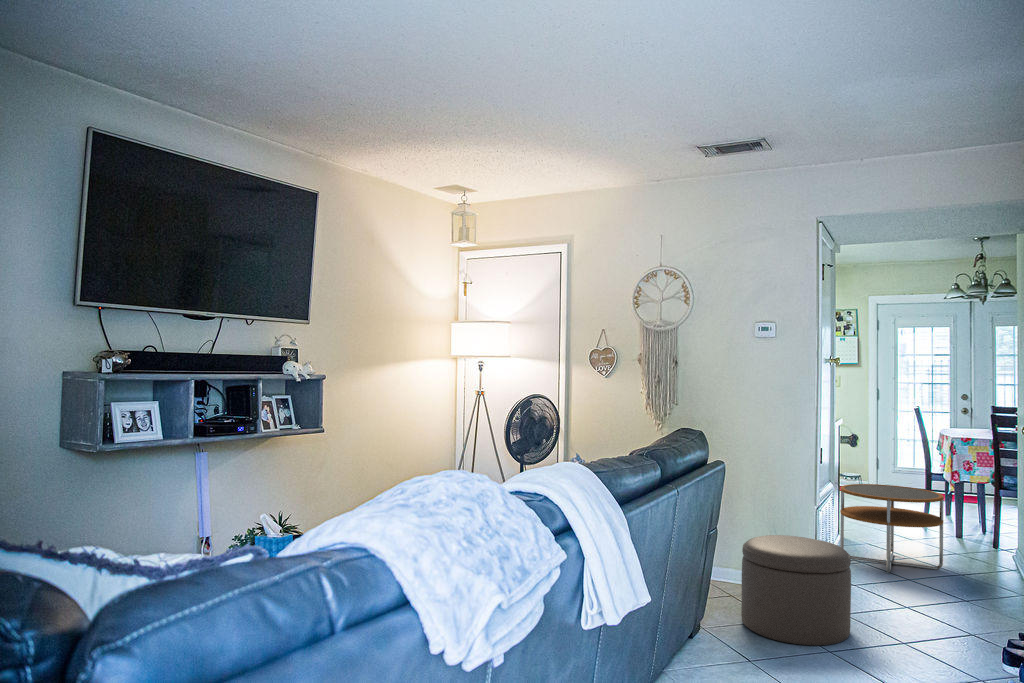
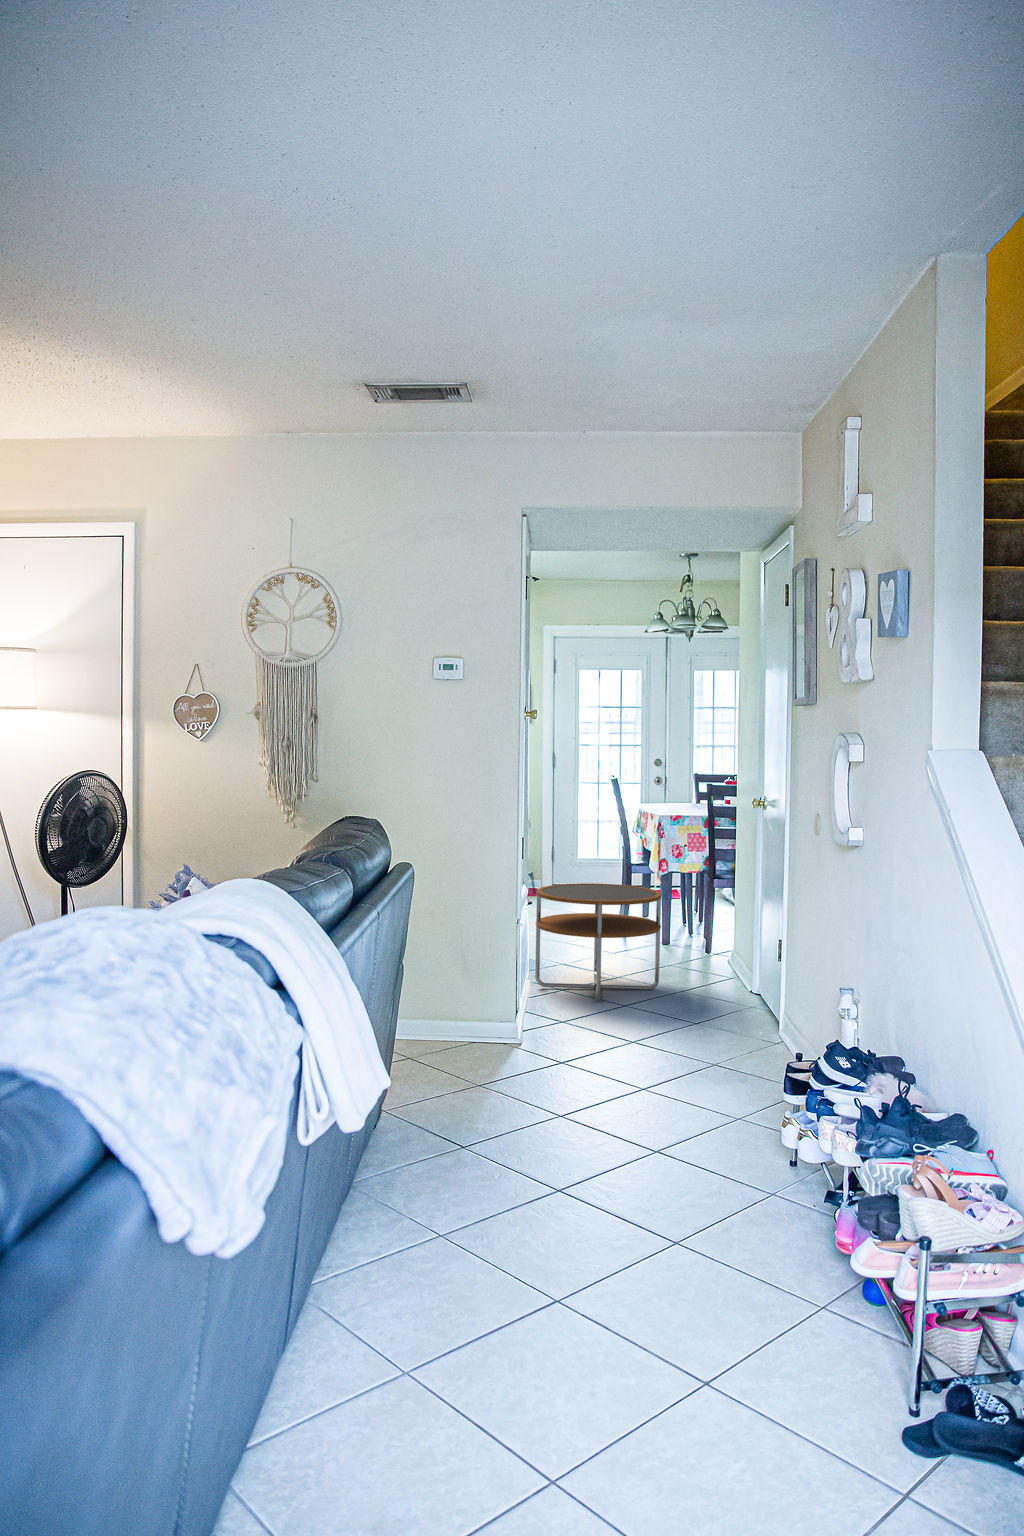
ottoman: present [741,535,851,646] -> none [430,965,575,1115]

